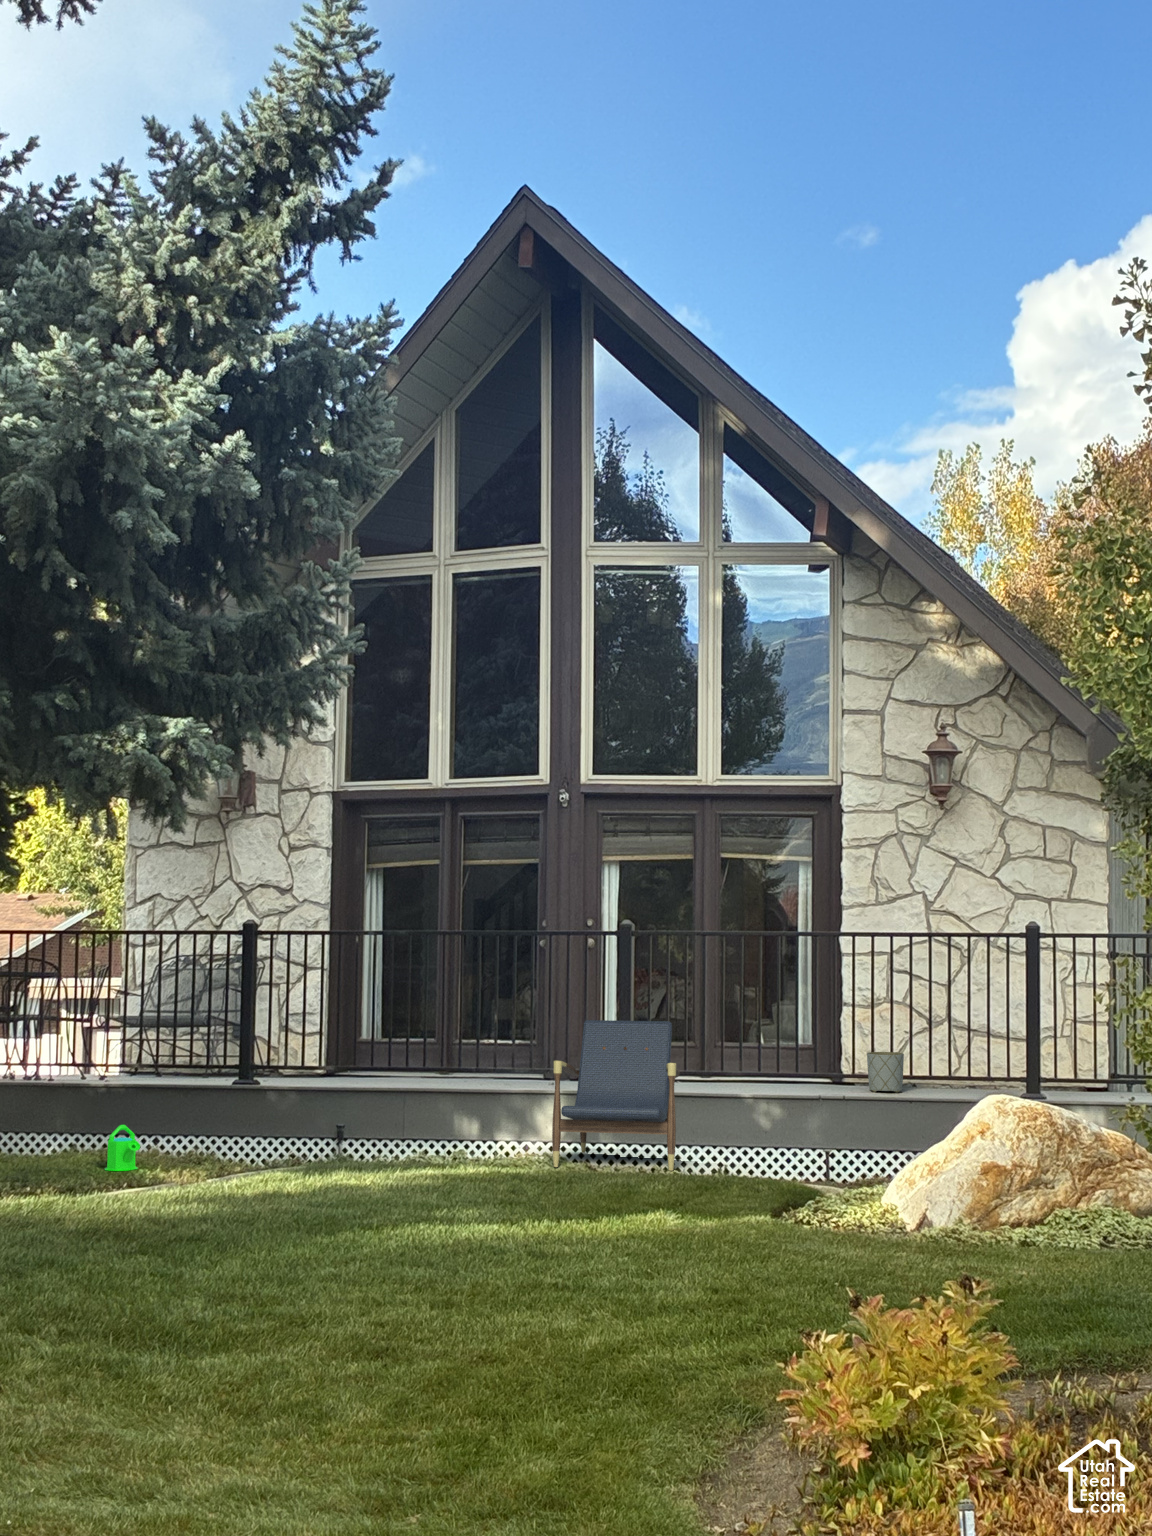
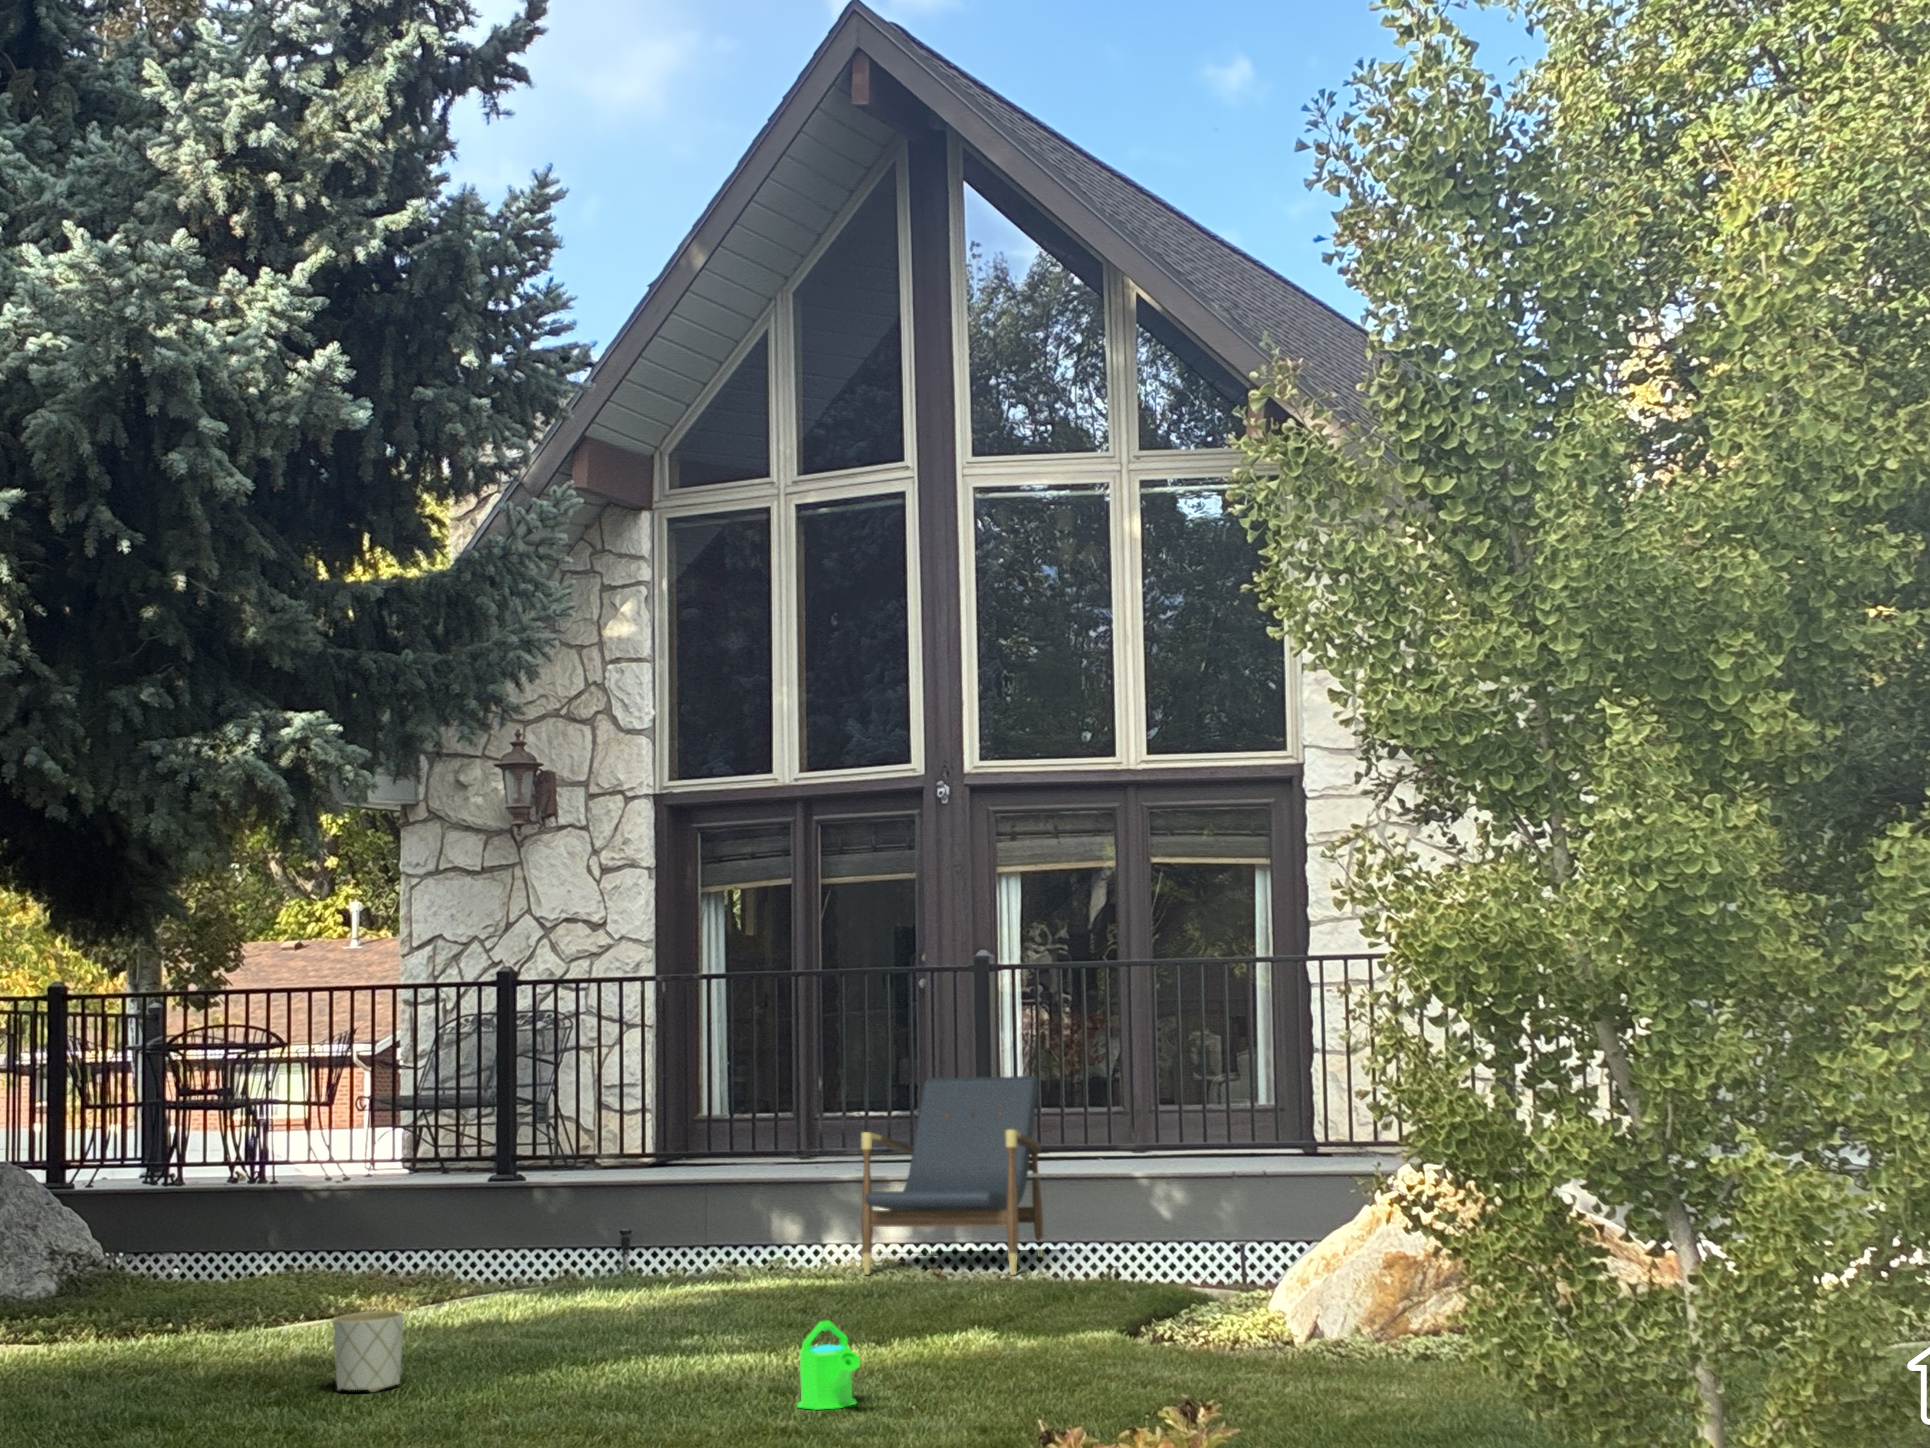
planter: present [867,1052,904,1093] -> present [333,1311,403,1392]
watering can: present [105,1125,140,1171] -> present [797,1320,860,1410]

